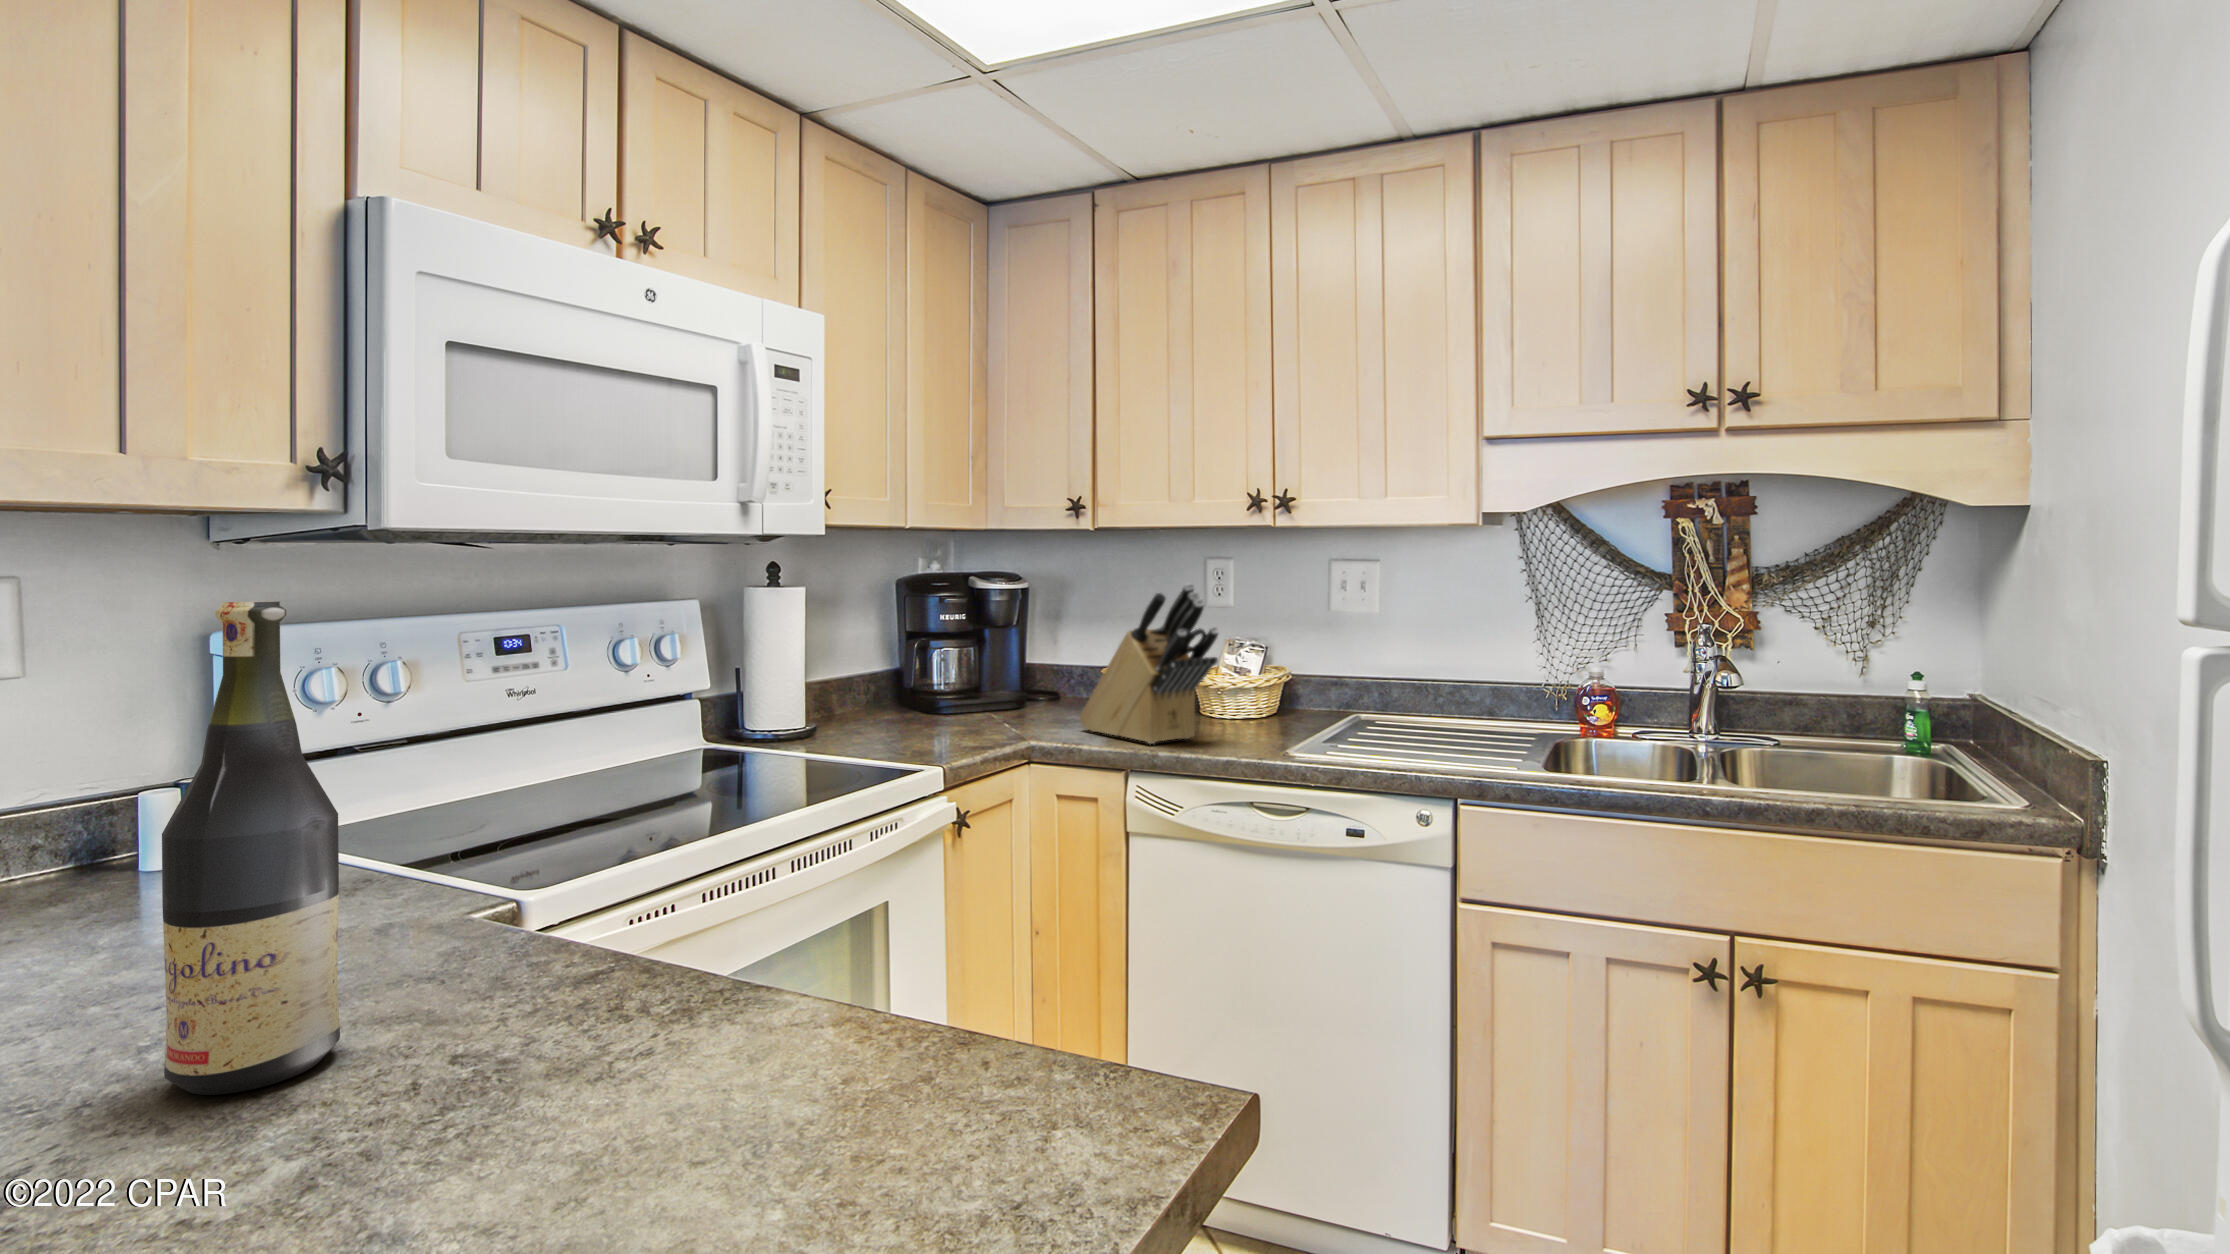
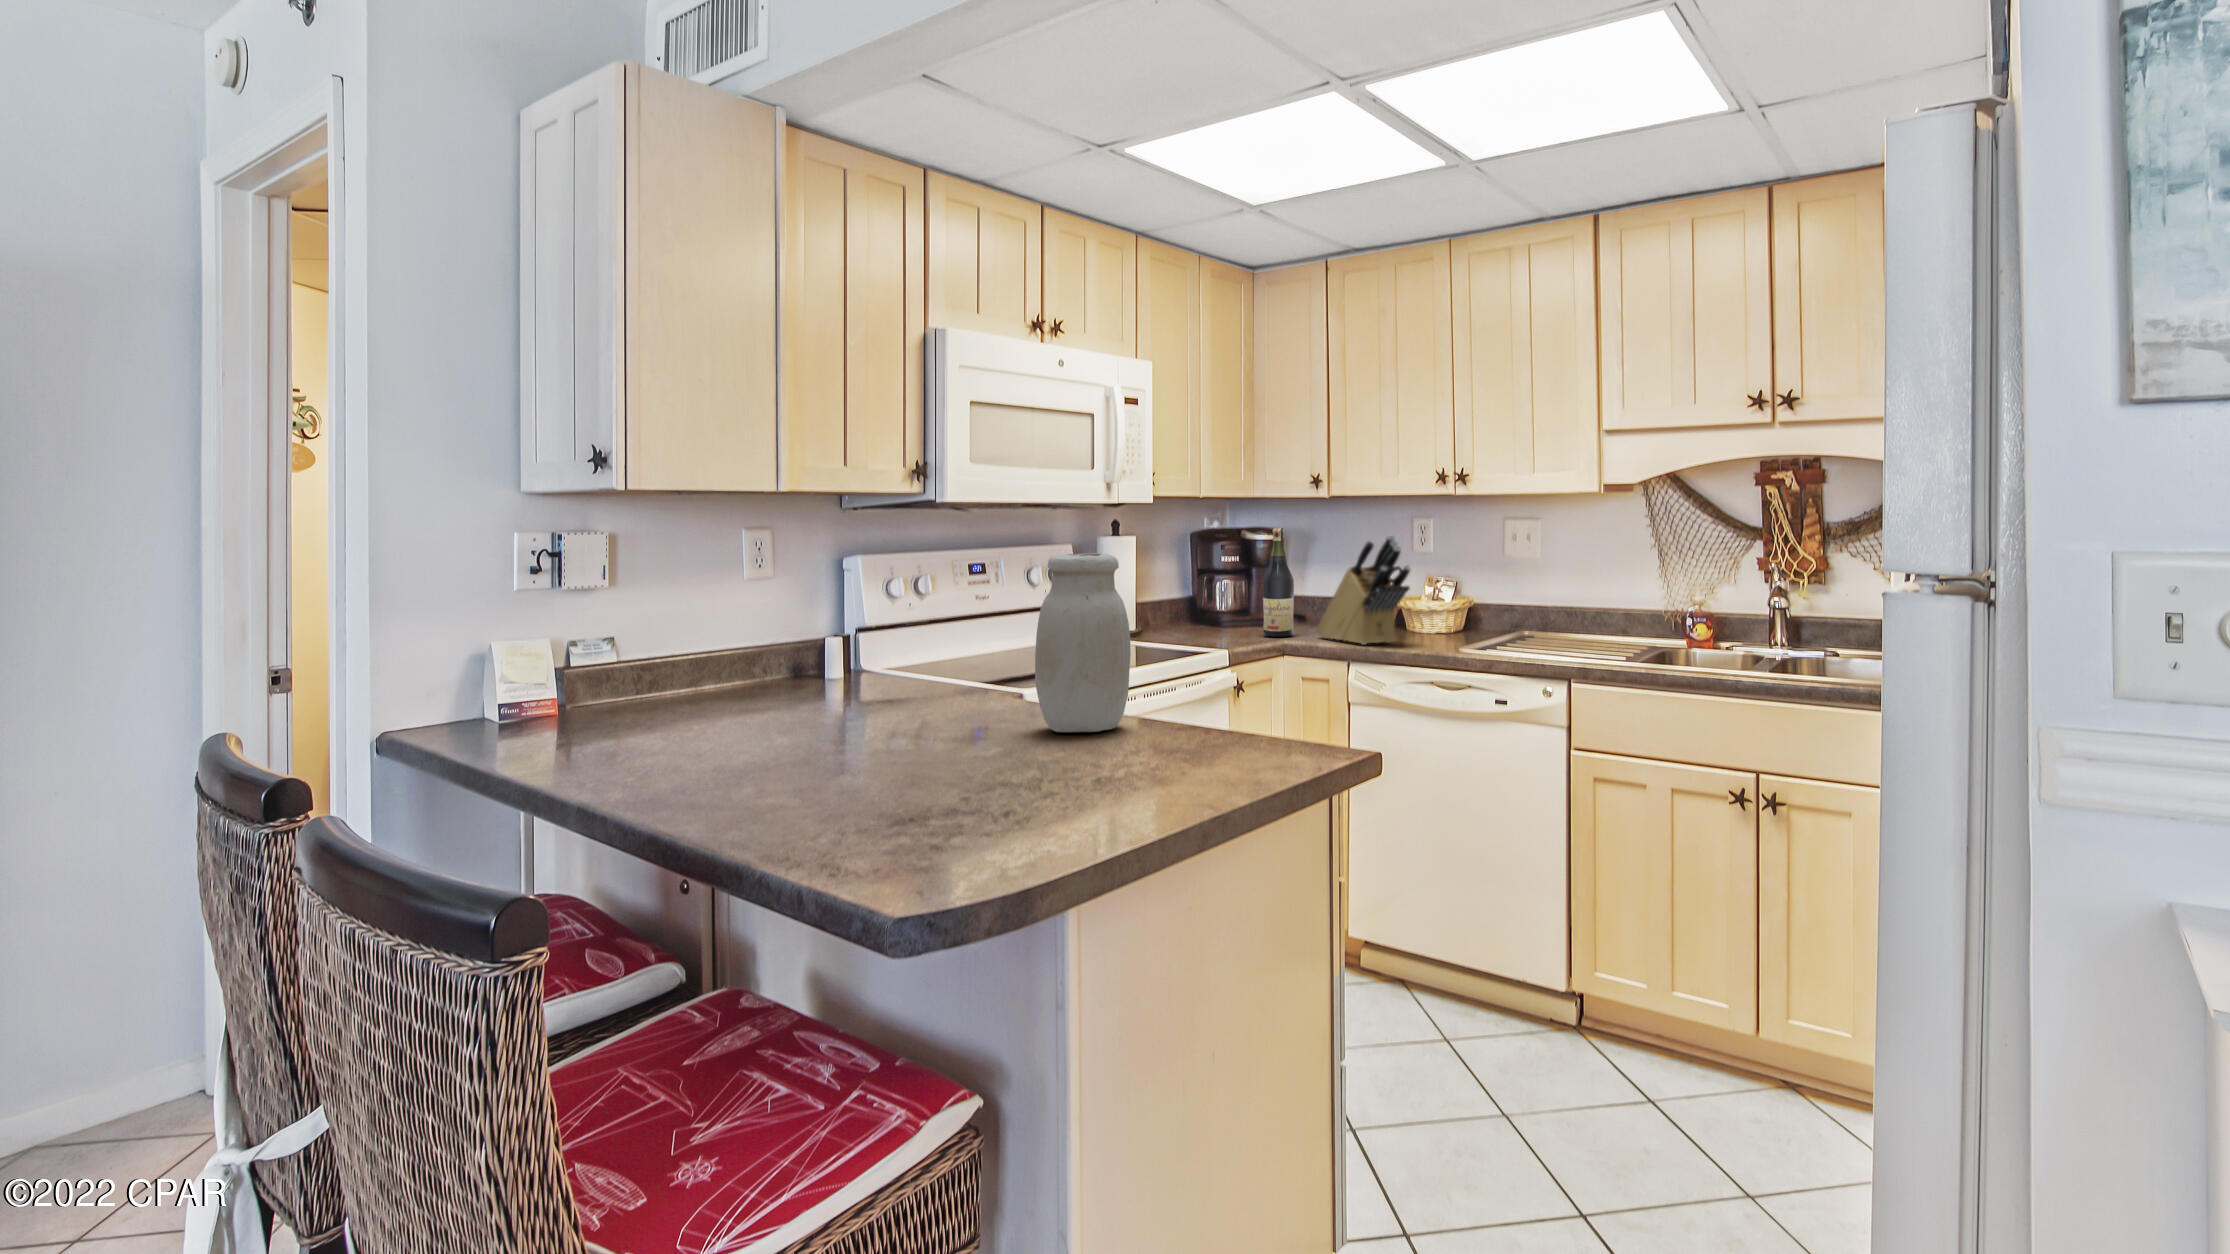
wine bottle: present [162,601,340,1095] -> present [1263,528,1294,637]
jar: none [426,642,694,1102] -> present [1035,553,1131,732]

